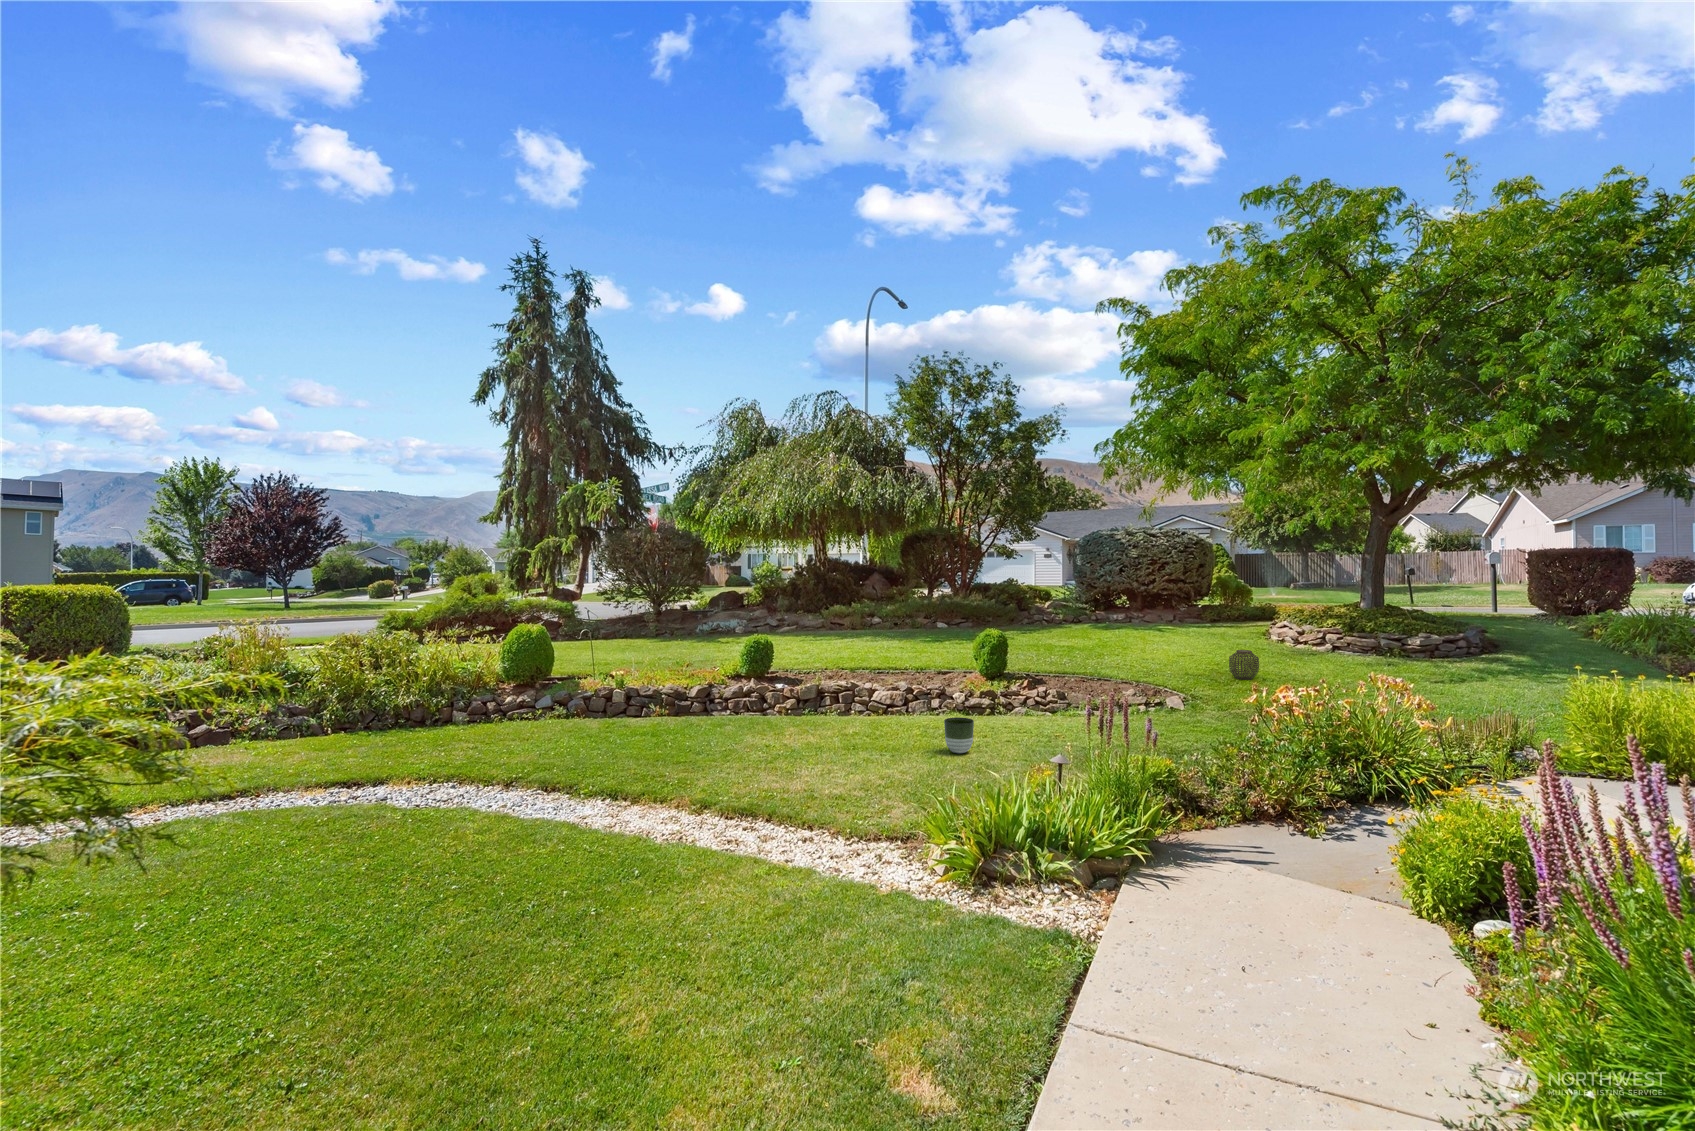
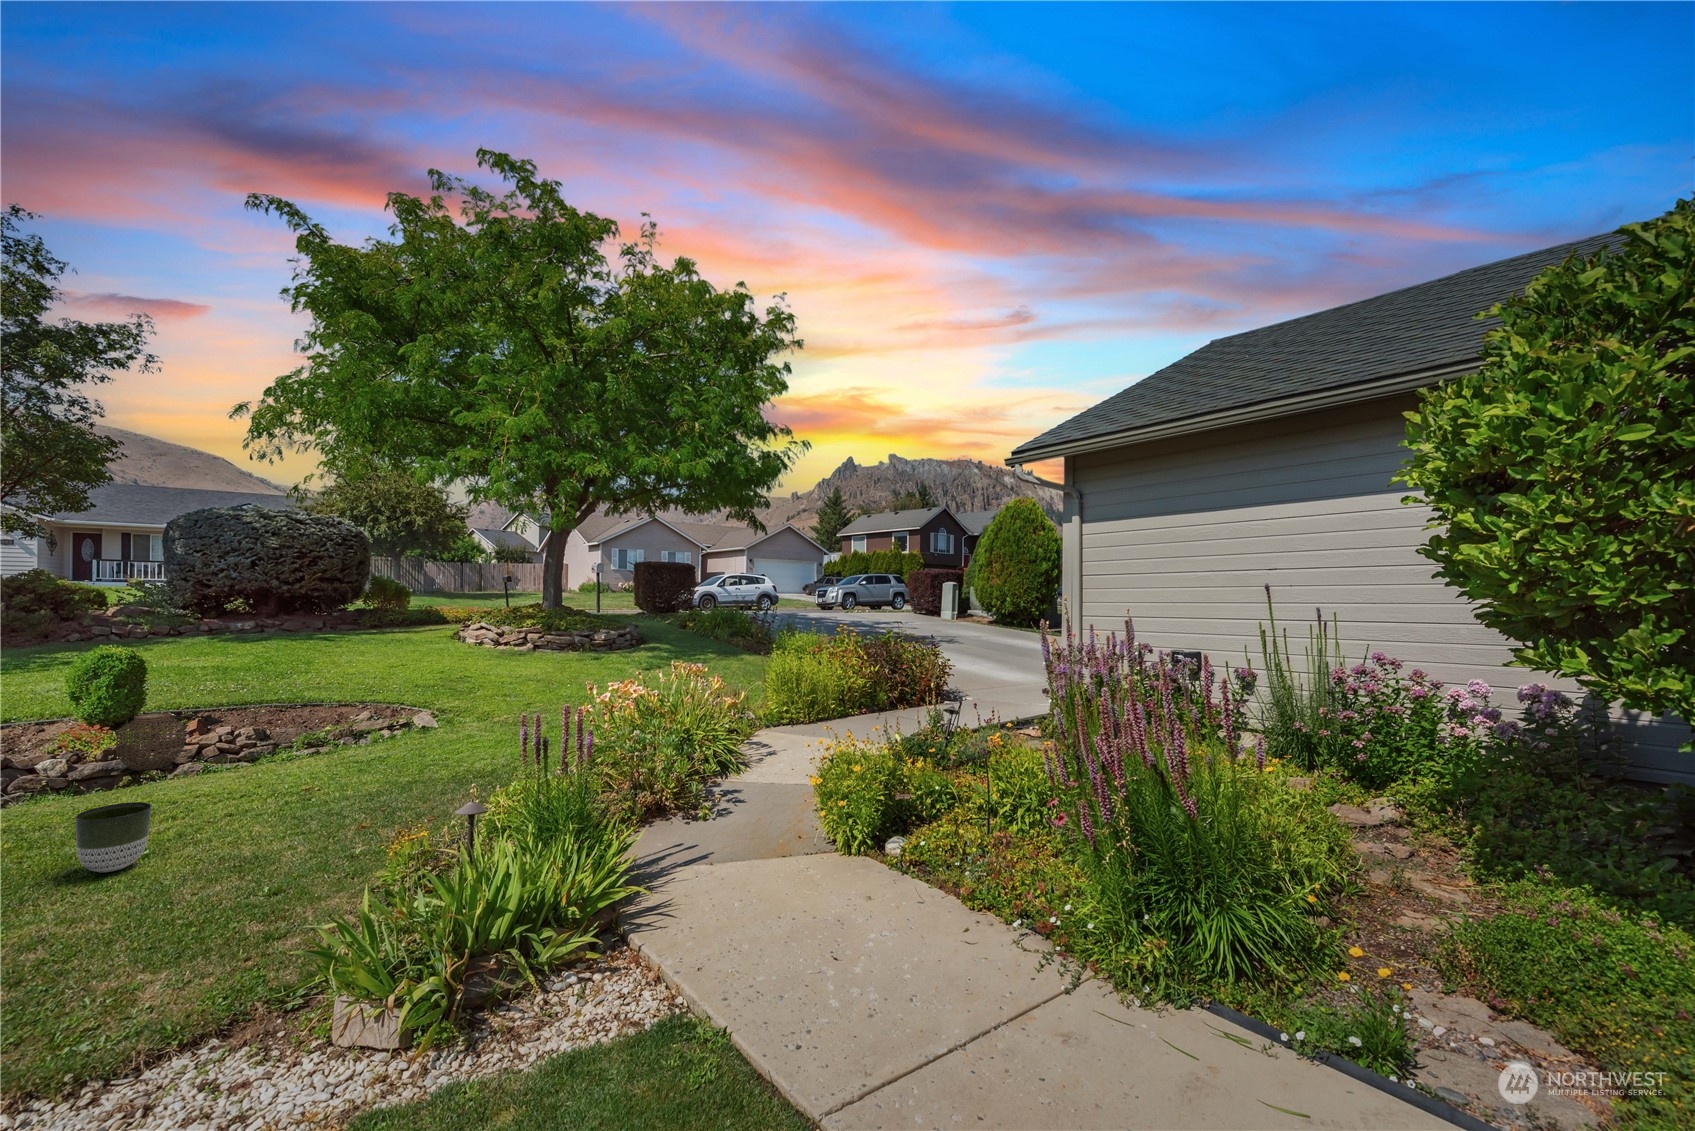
woven basket: present [1229,650,1259,680] -> present [116,713,186,771]

